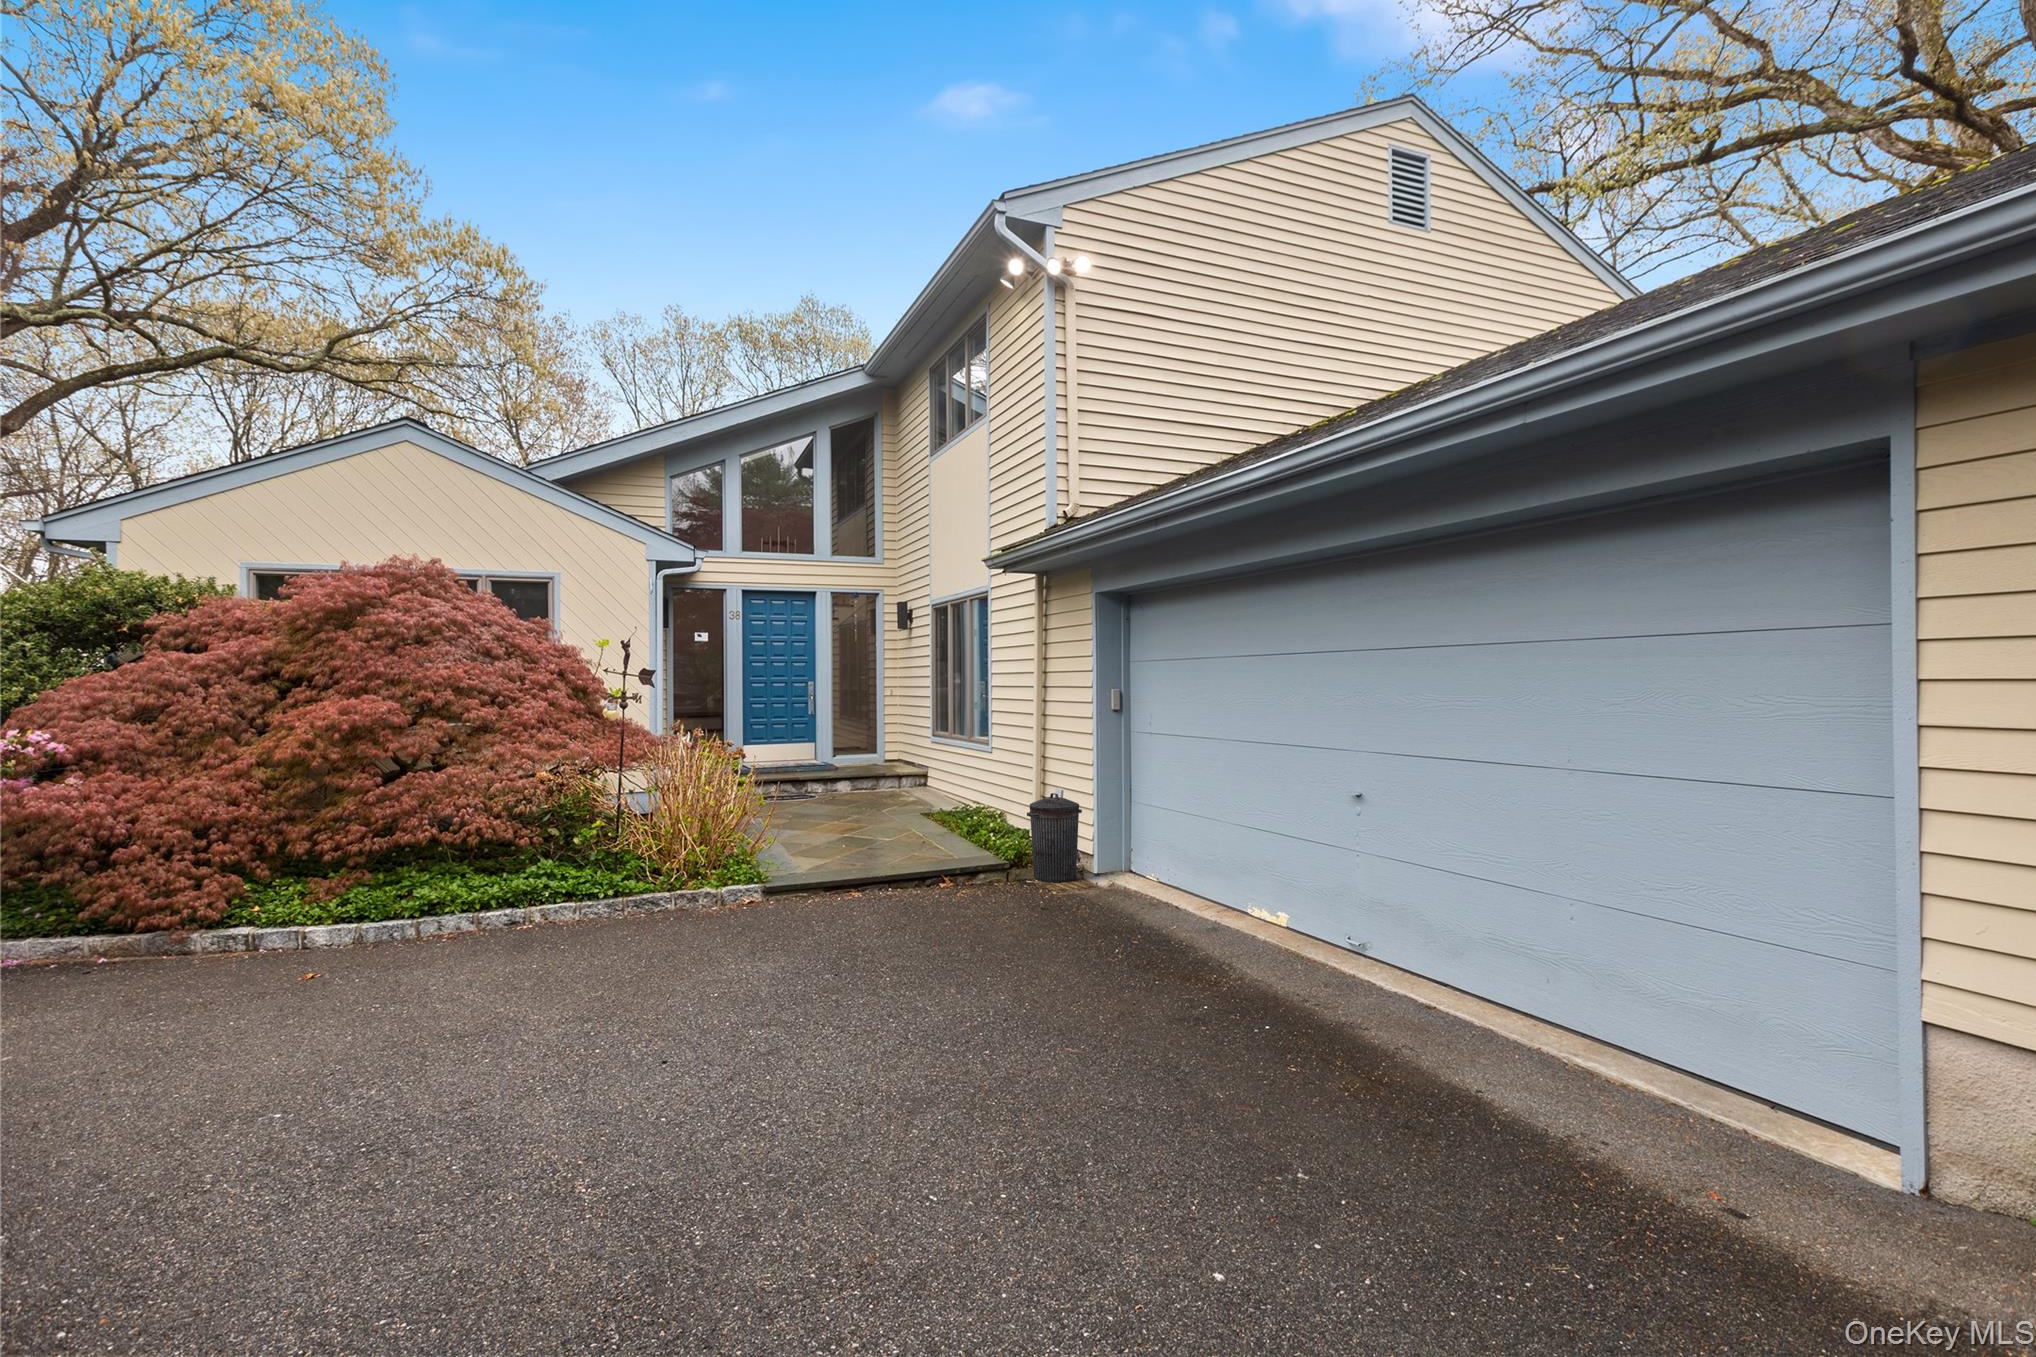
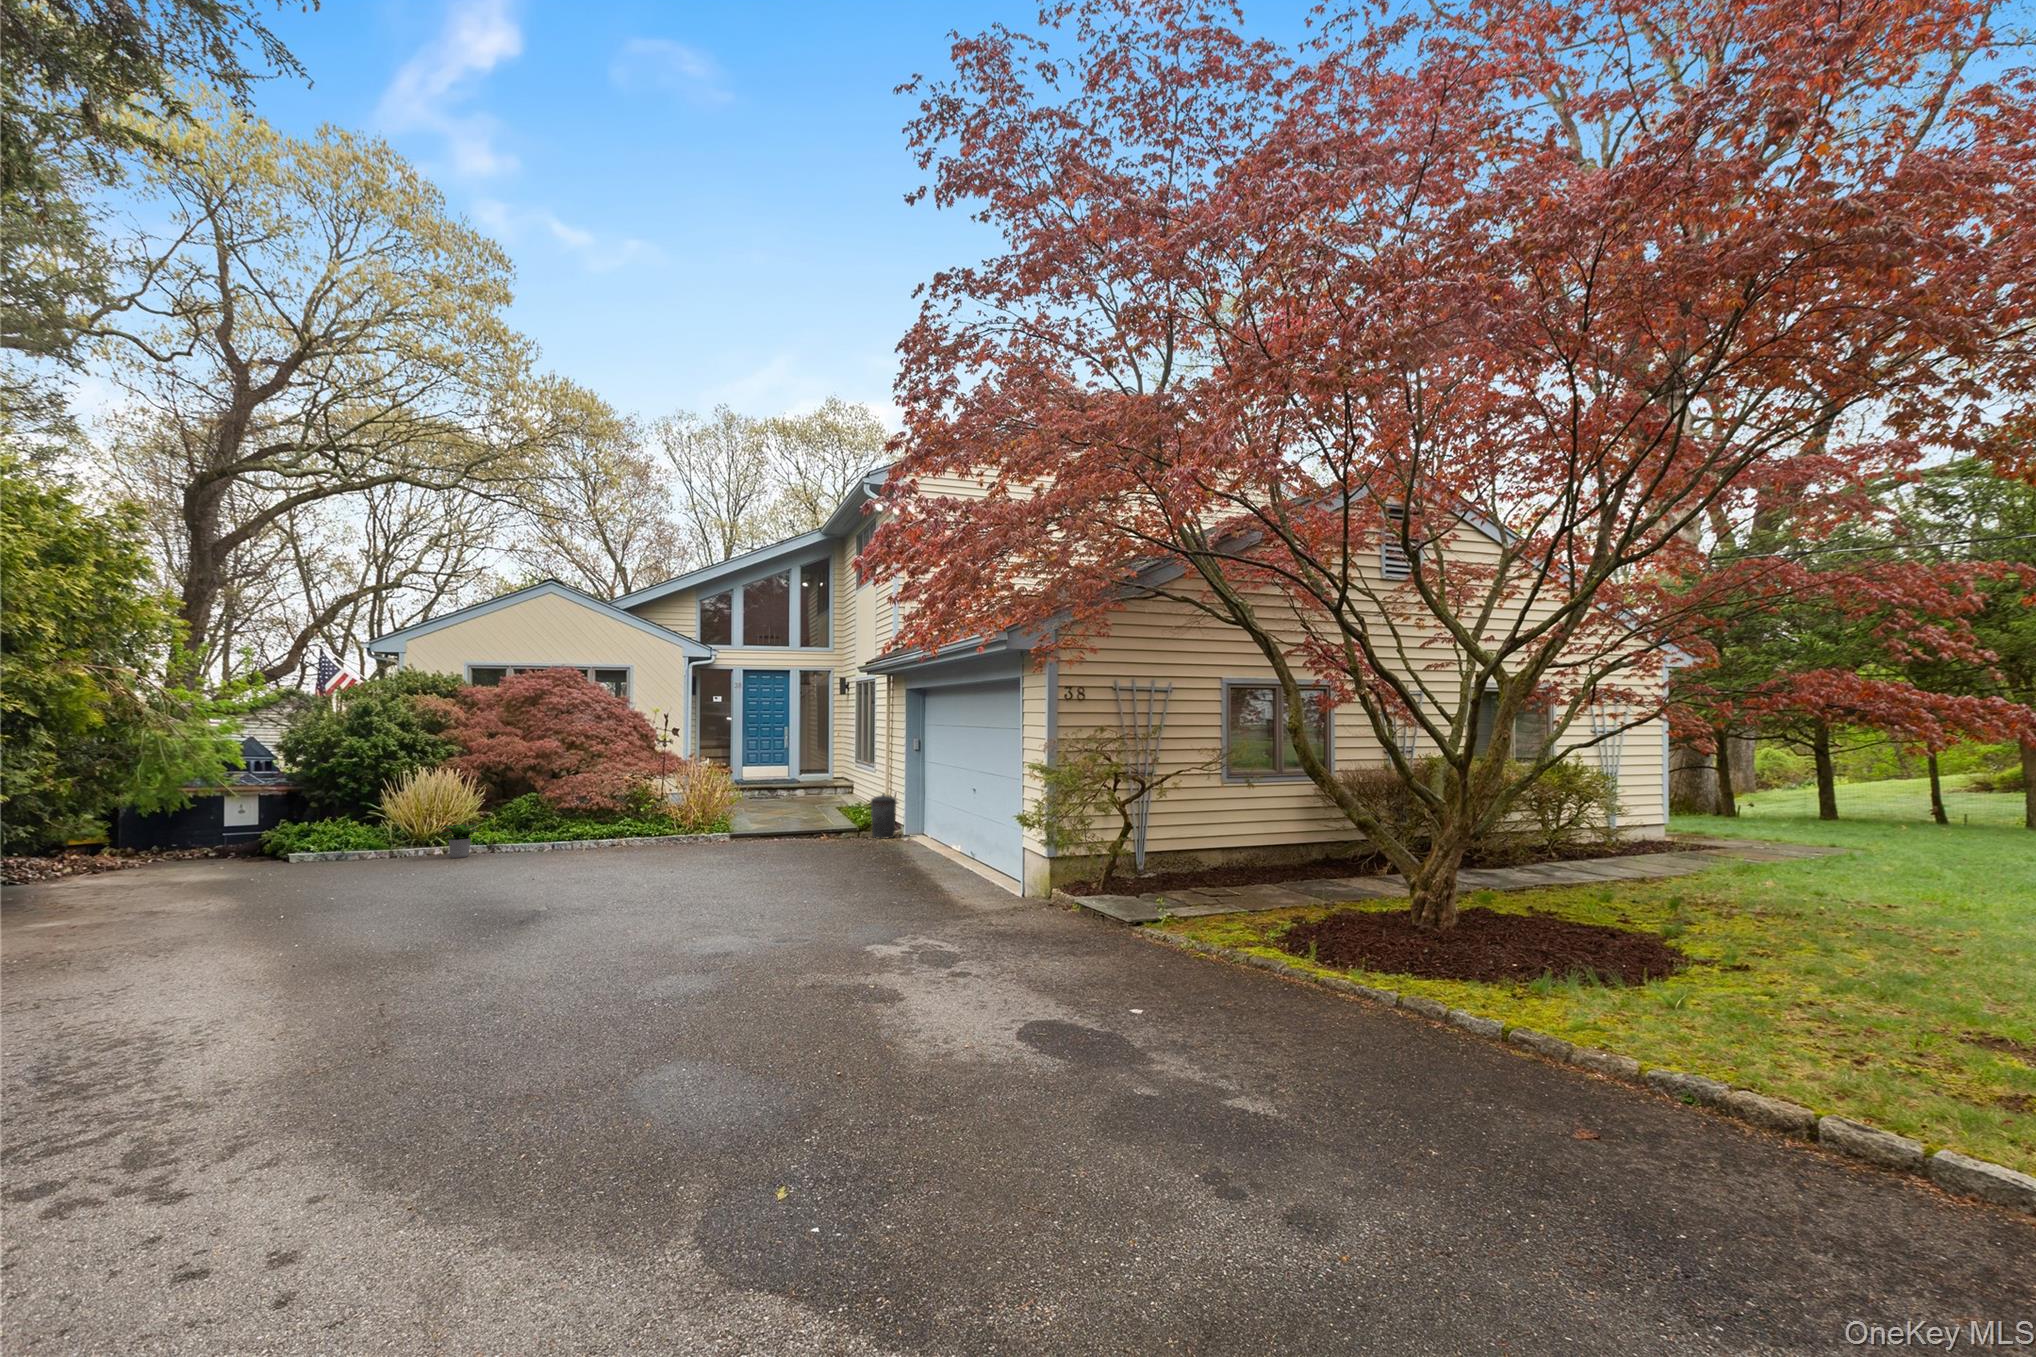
potted plant: none [63,888,184,977] -> present [440,824,481,858]

